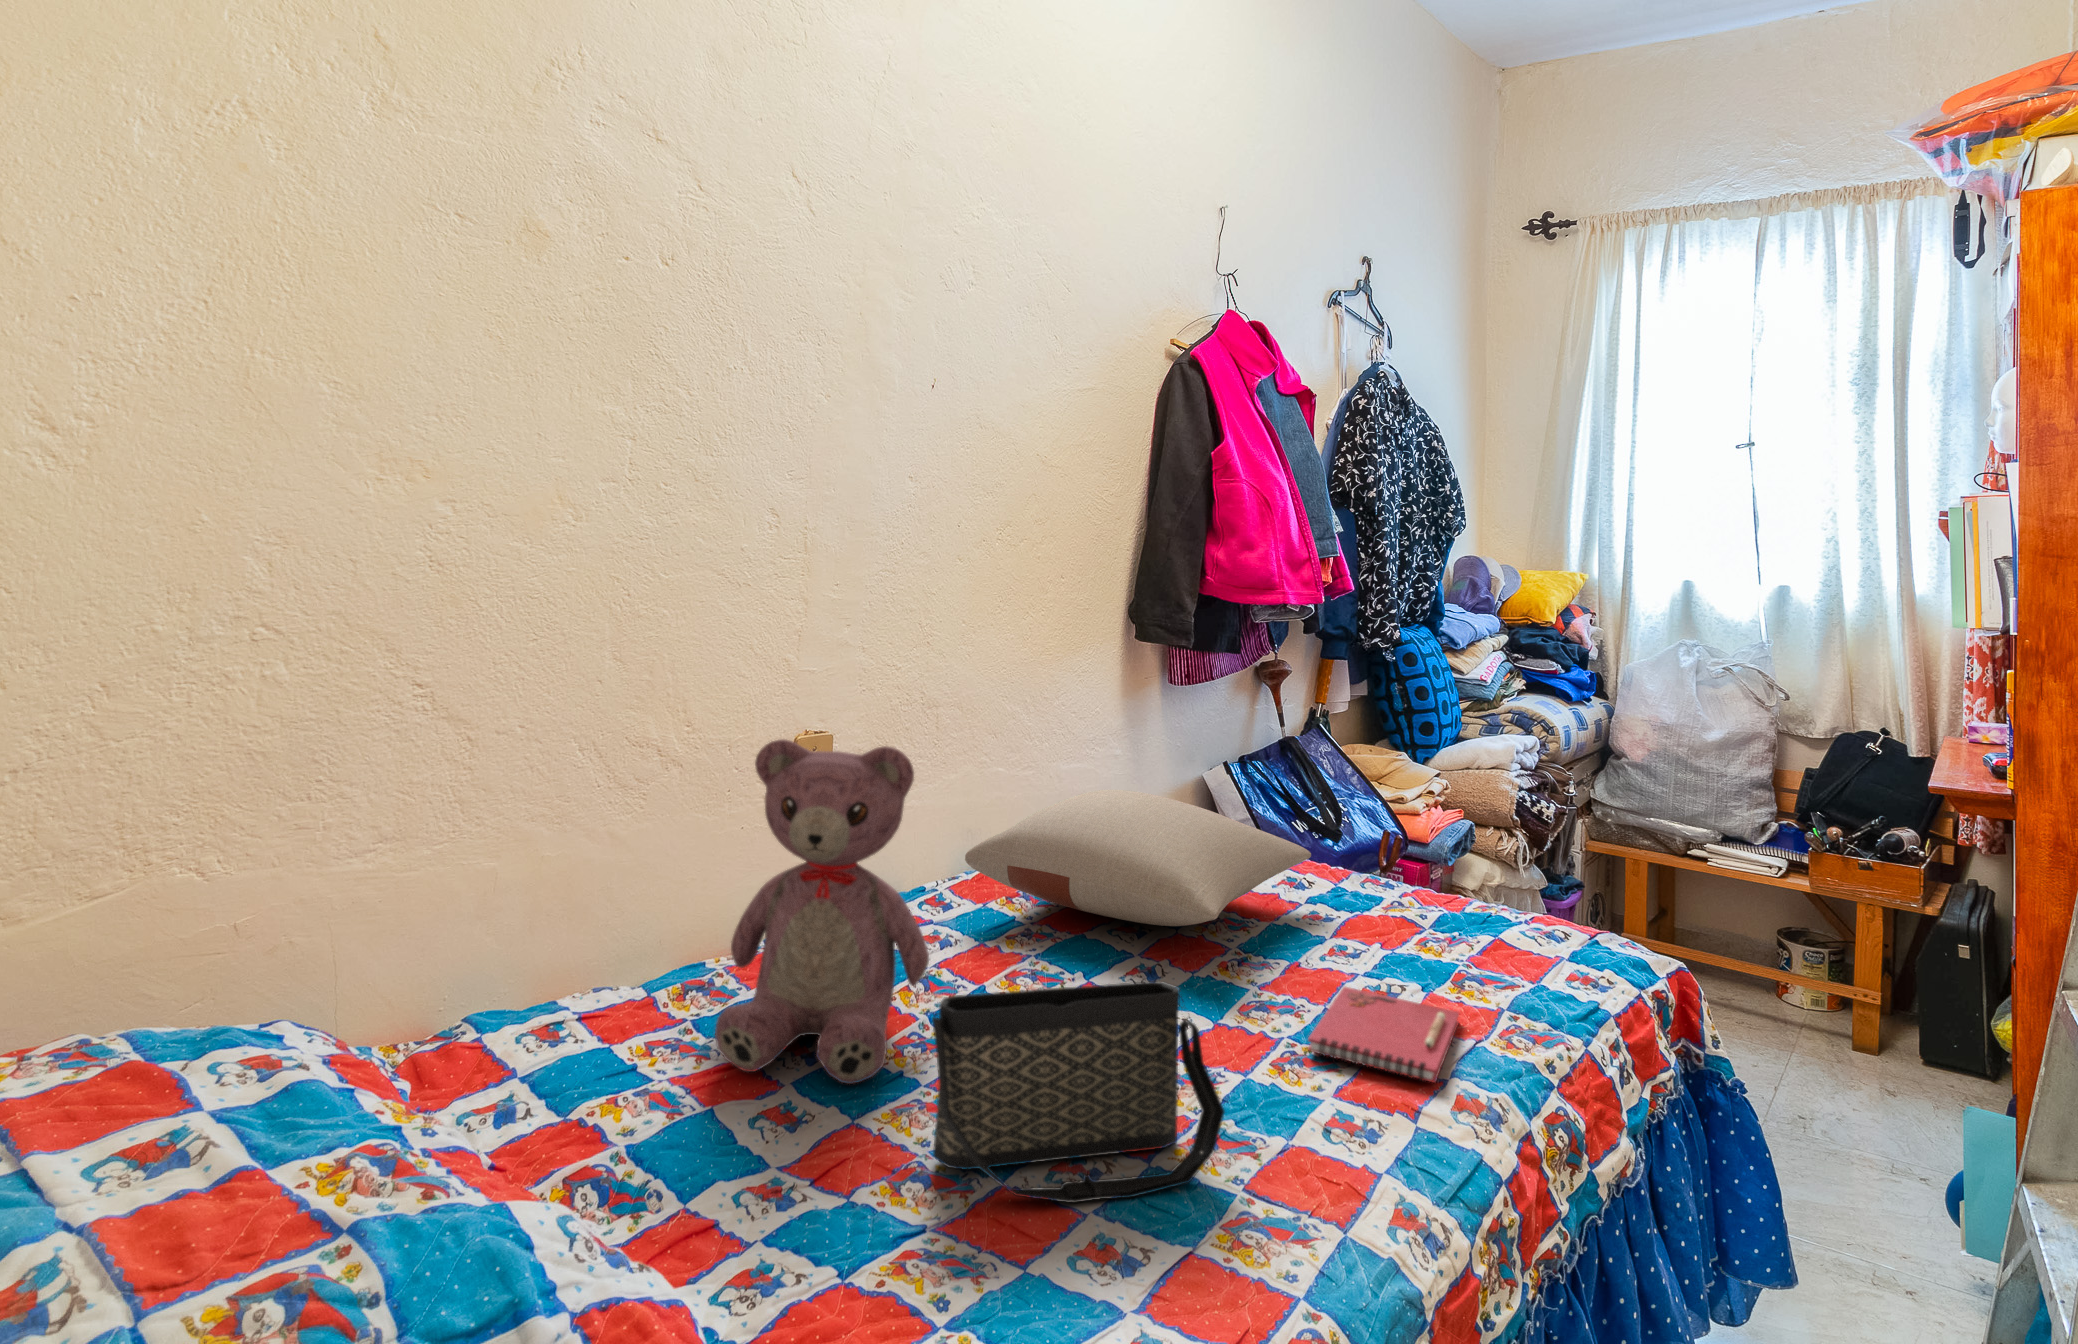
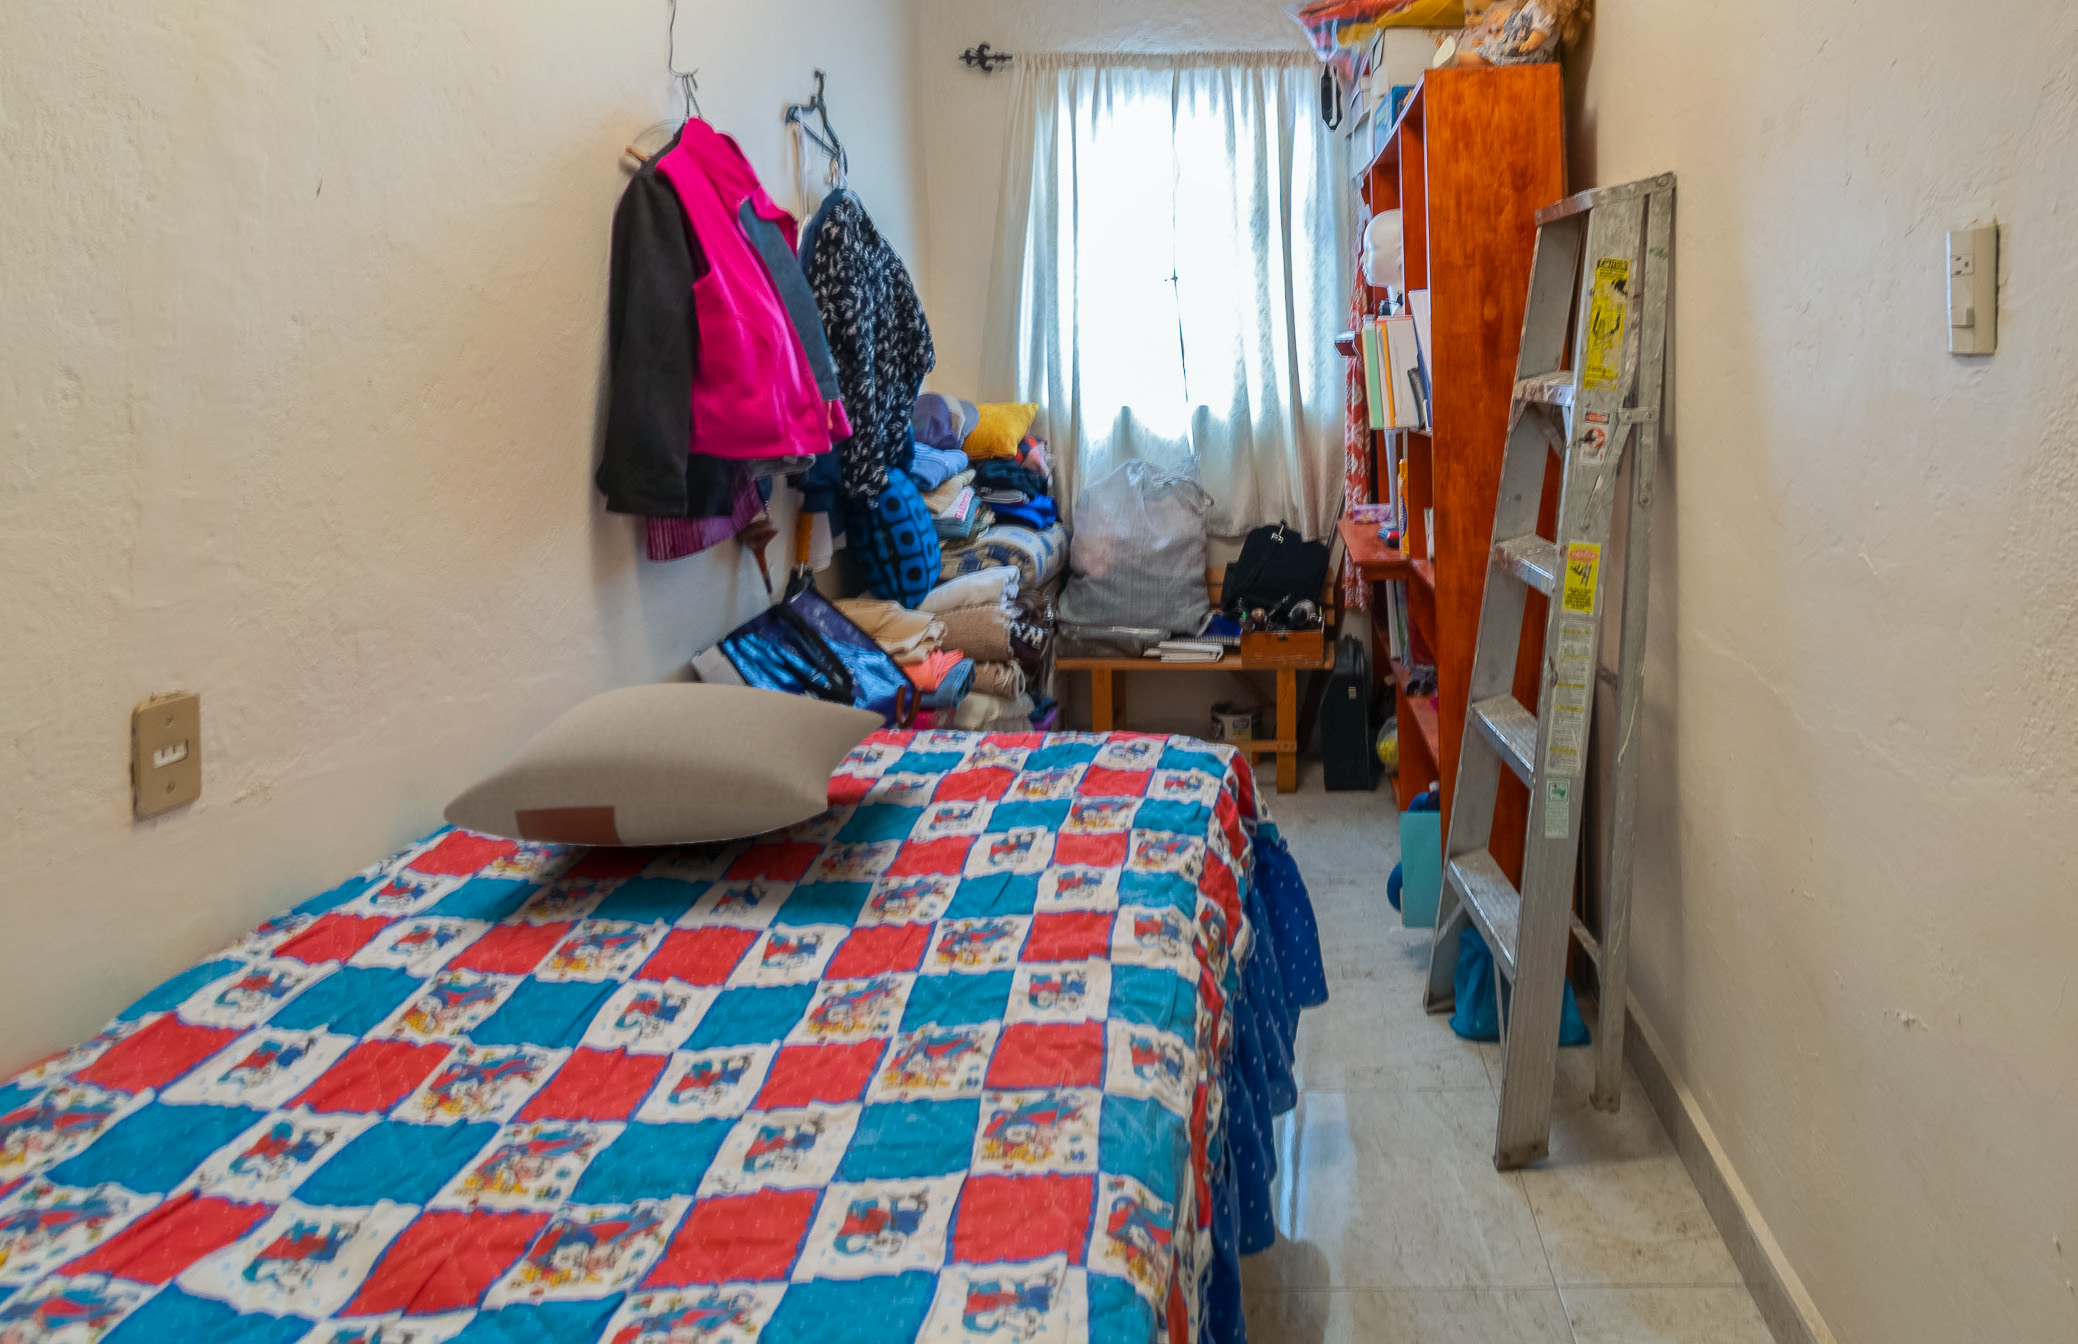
teddy bear: present [715,739,929,1084] -> none [104,664,477,1210]
handbag: present [932,981,1225,1203] -> none [576,886,950,1205]
notebook: present [1308,987,1459,1082] -> none [970,844,1106,927]

